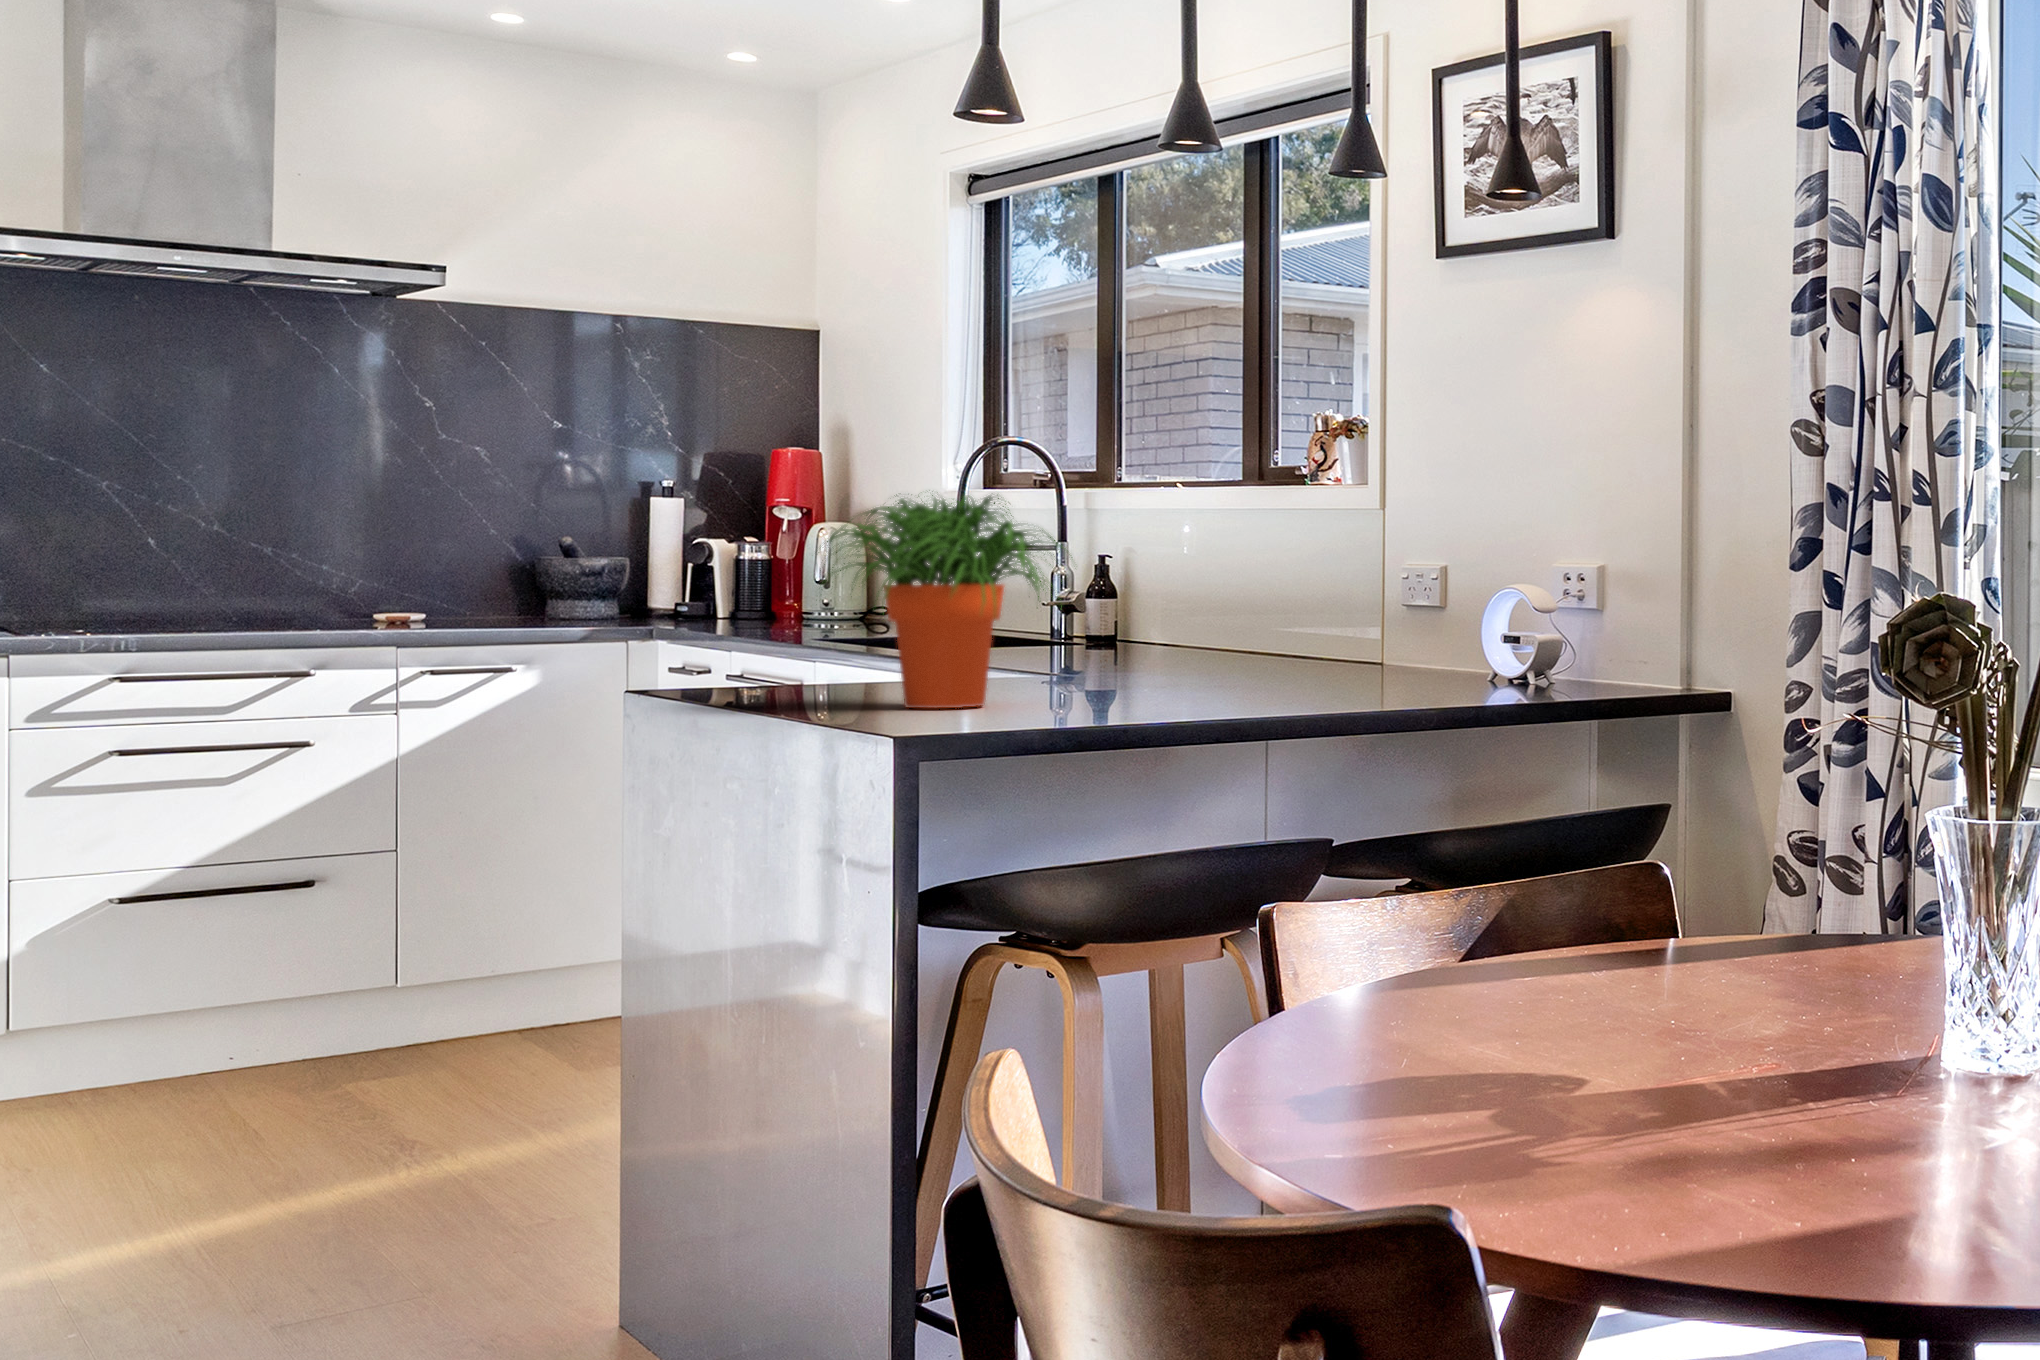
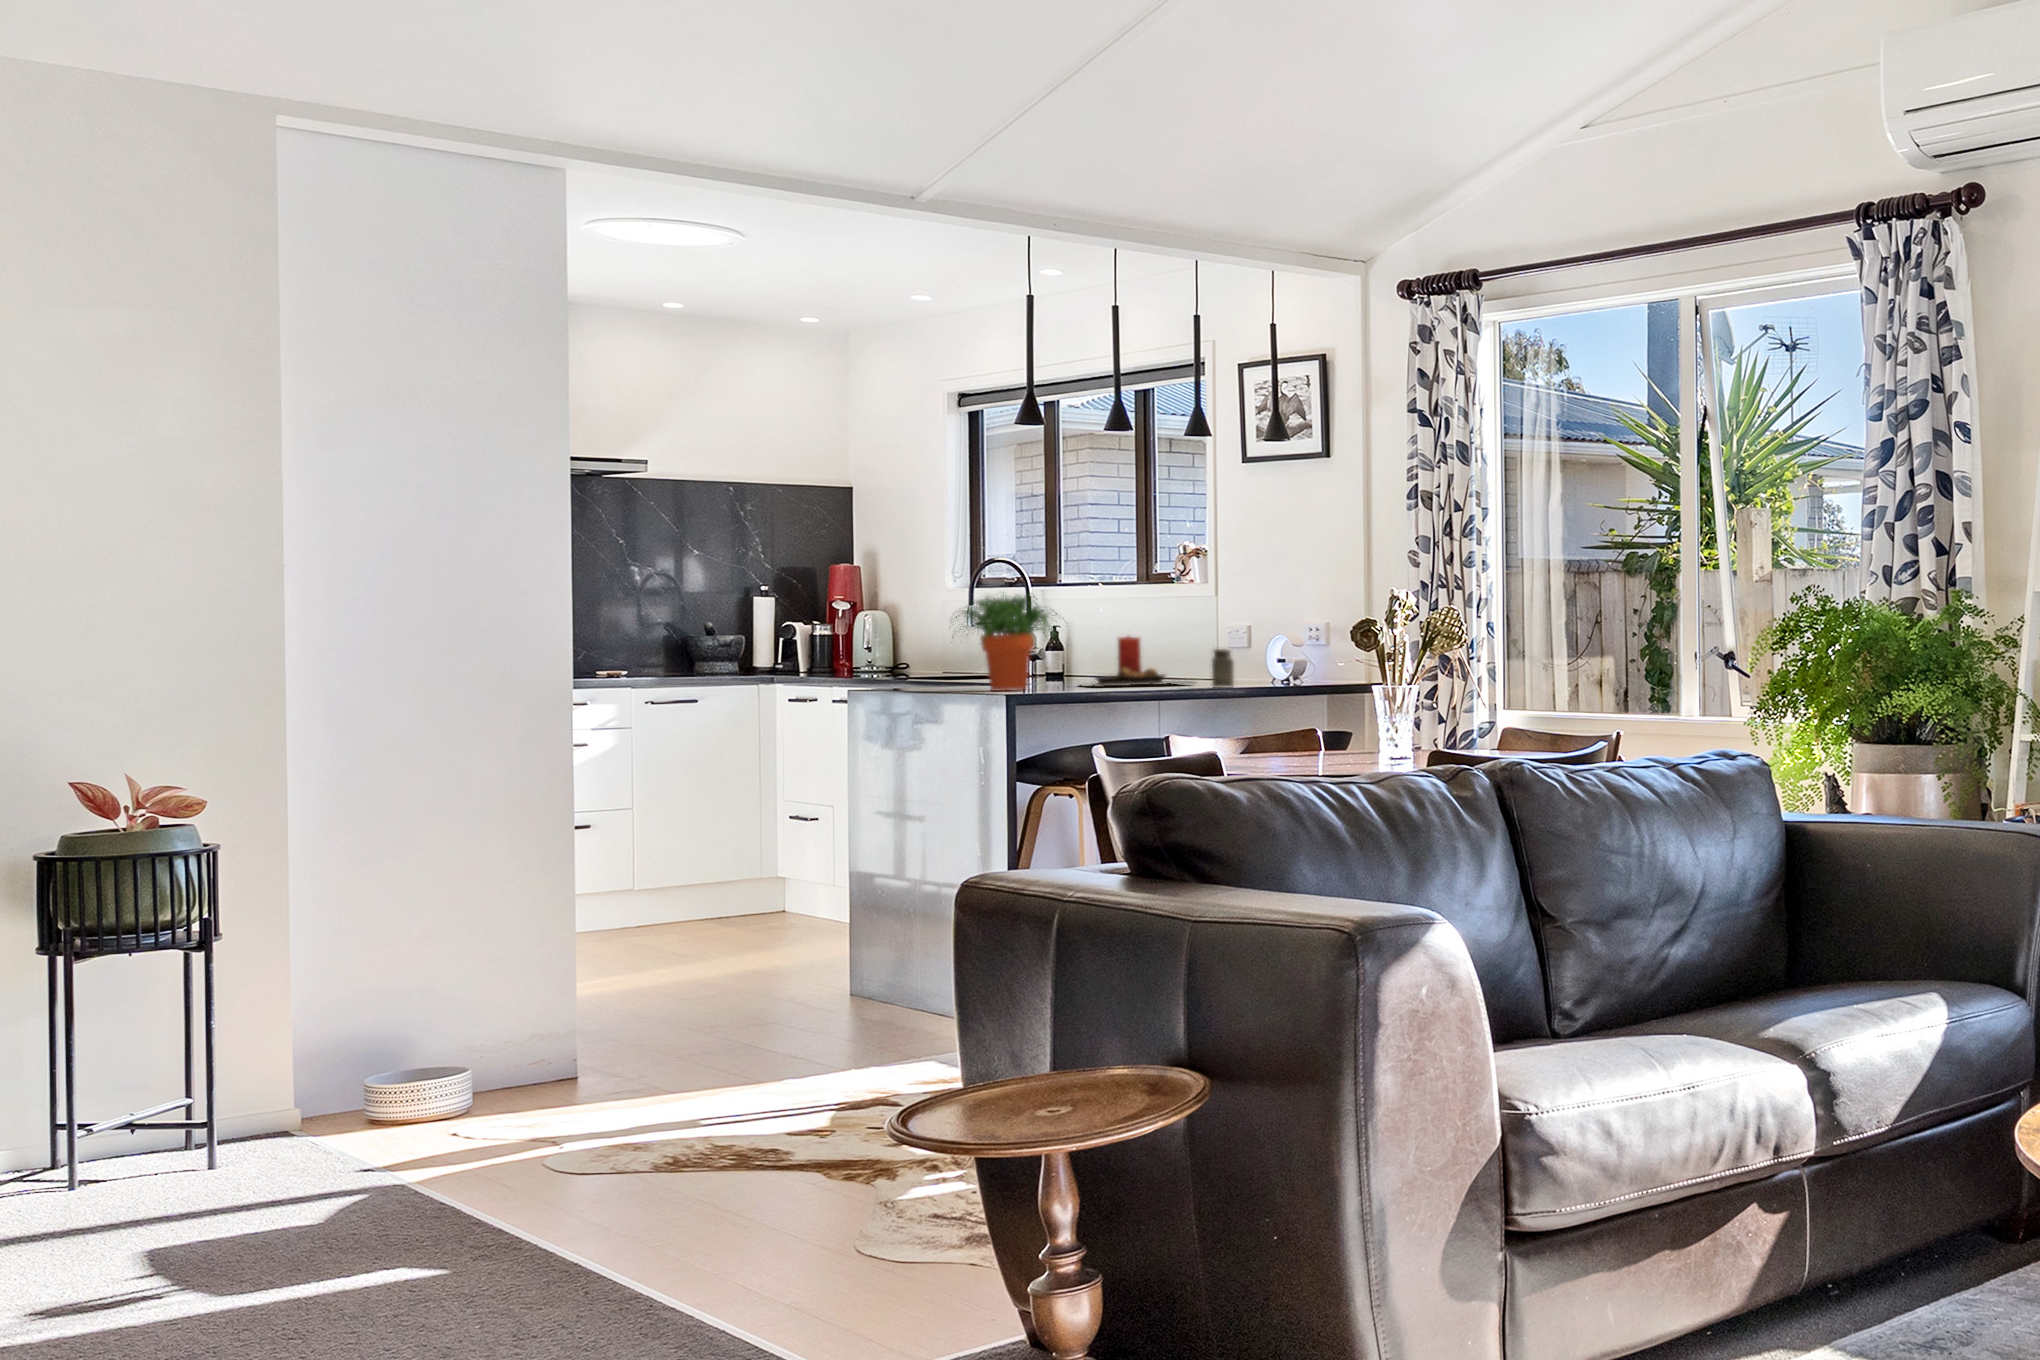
candle: none [1107,586,1346,695] -> present [1093,636,1188,687]
salt shaker: none [1381,624,1428,709] -> present [1212,649,1234,688]

